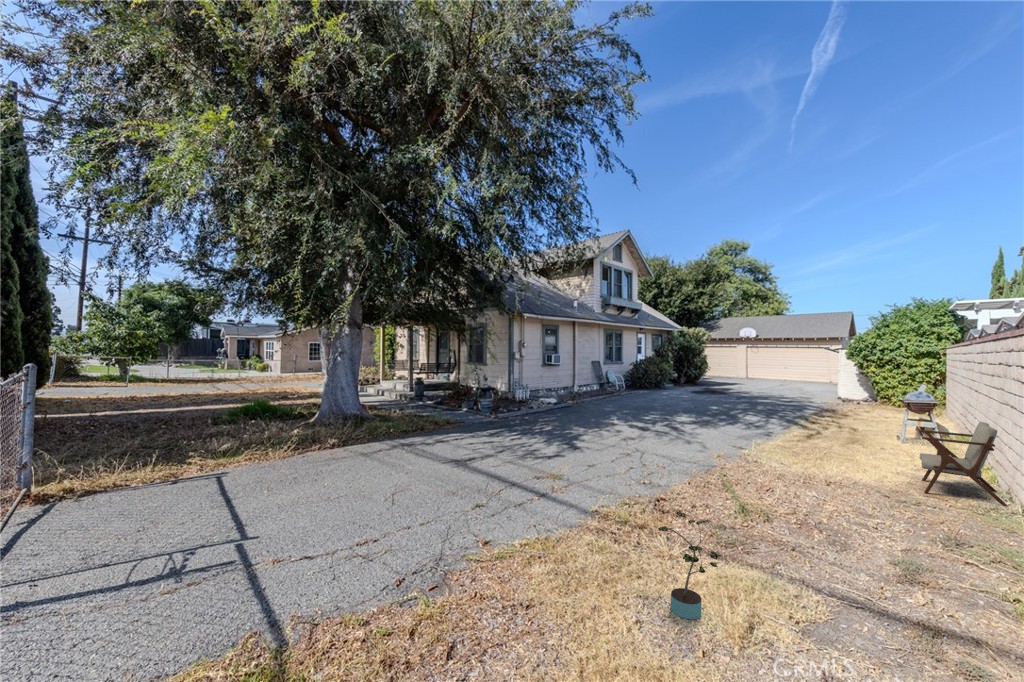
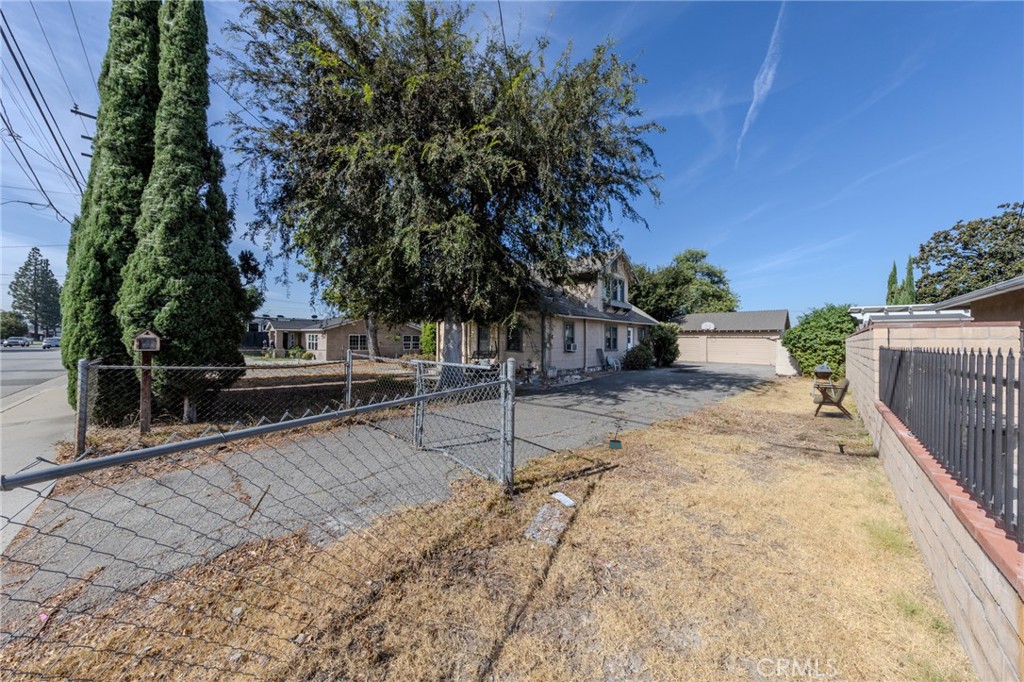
potted plant: present [658,512,718,619] -> present [606,409,627,449]

